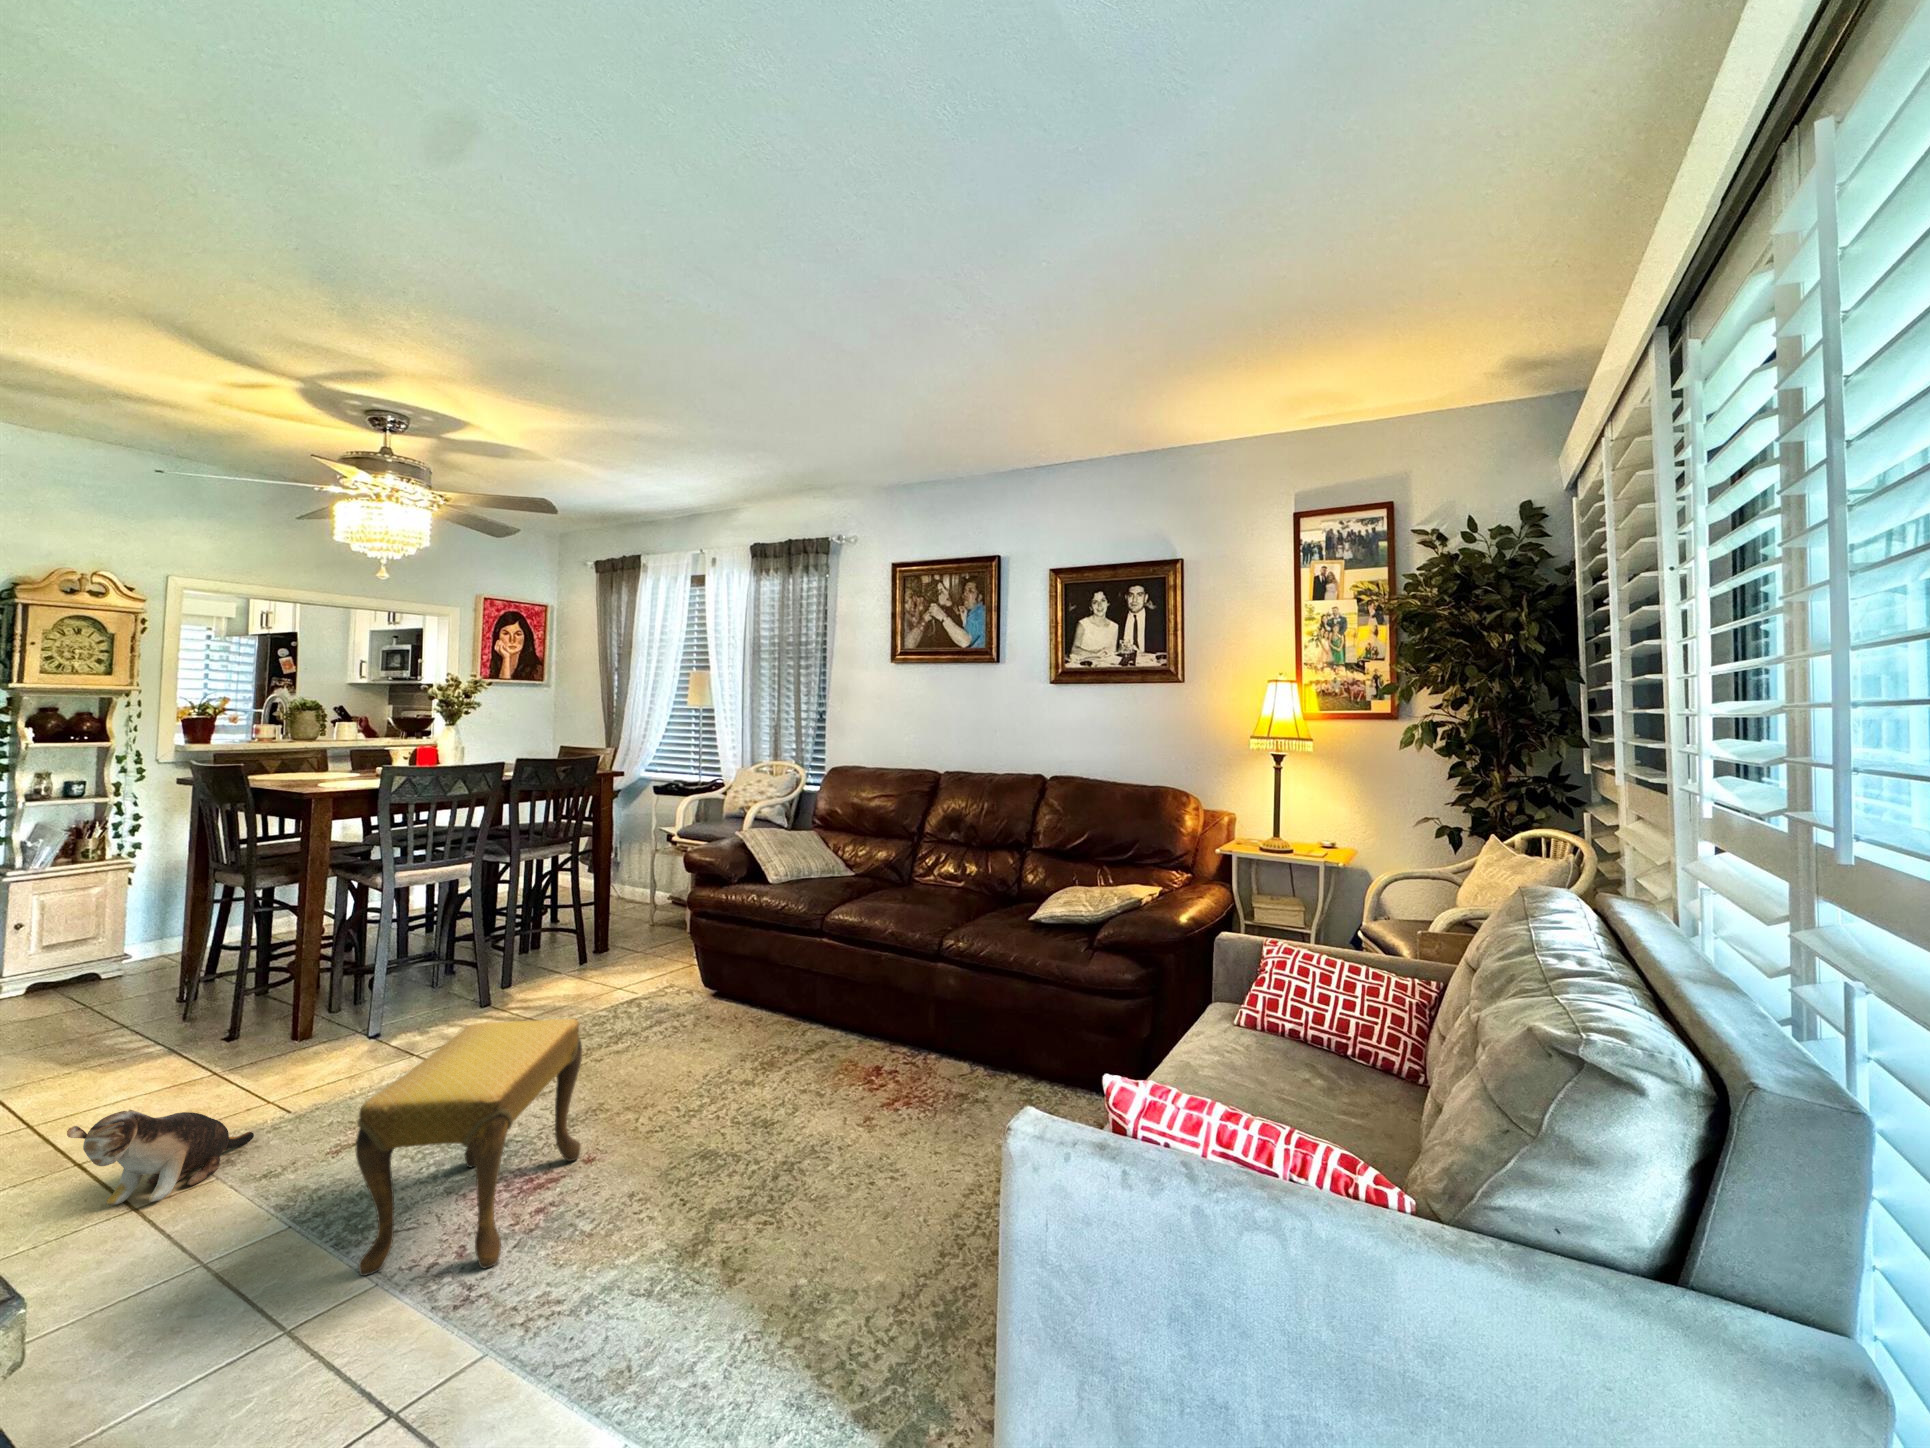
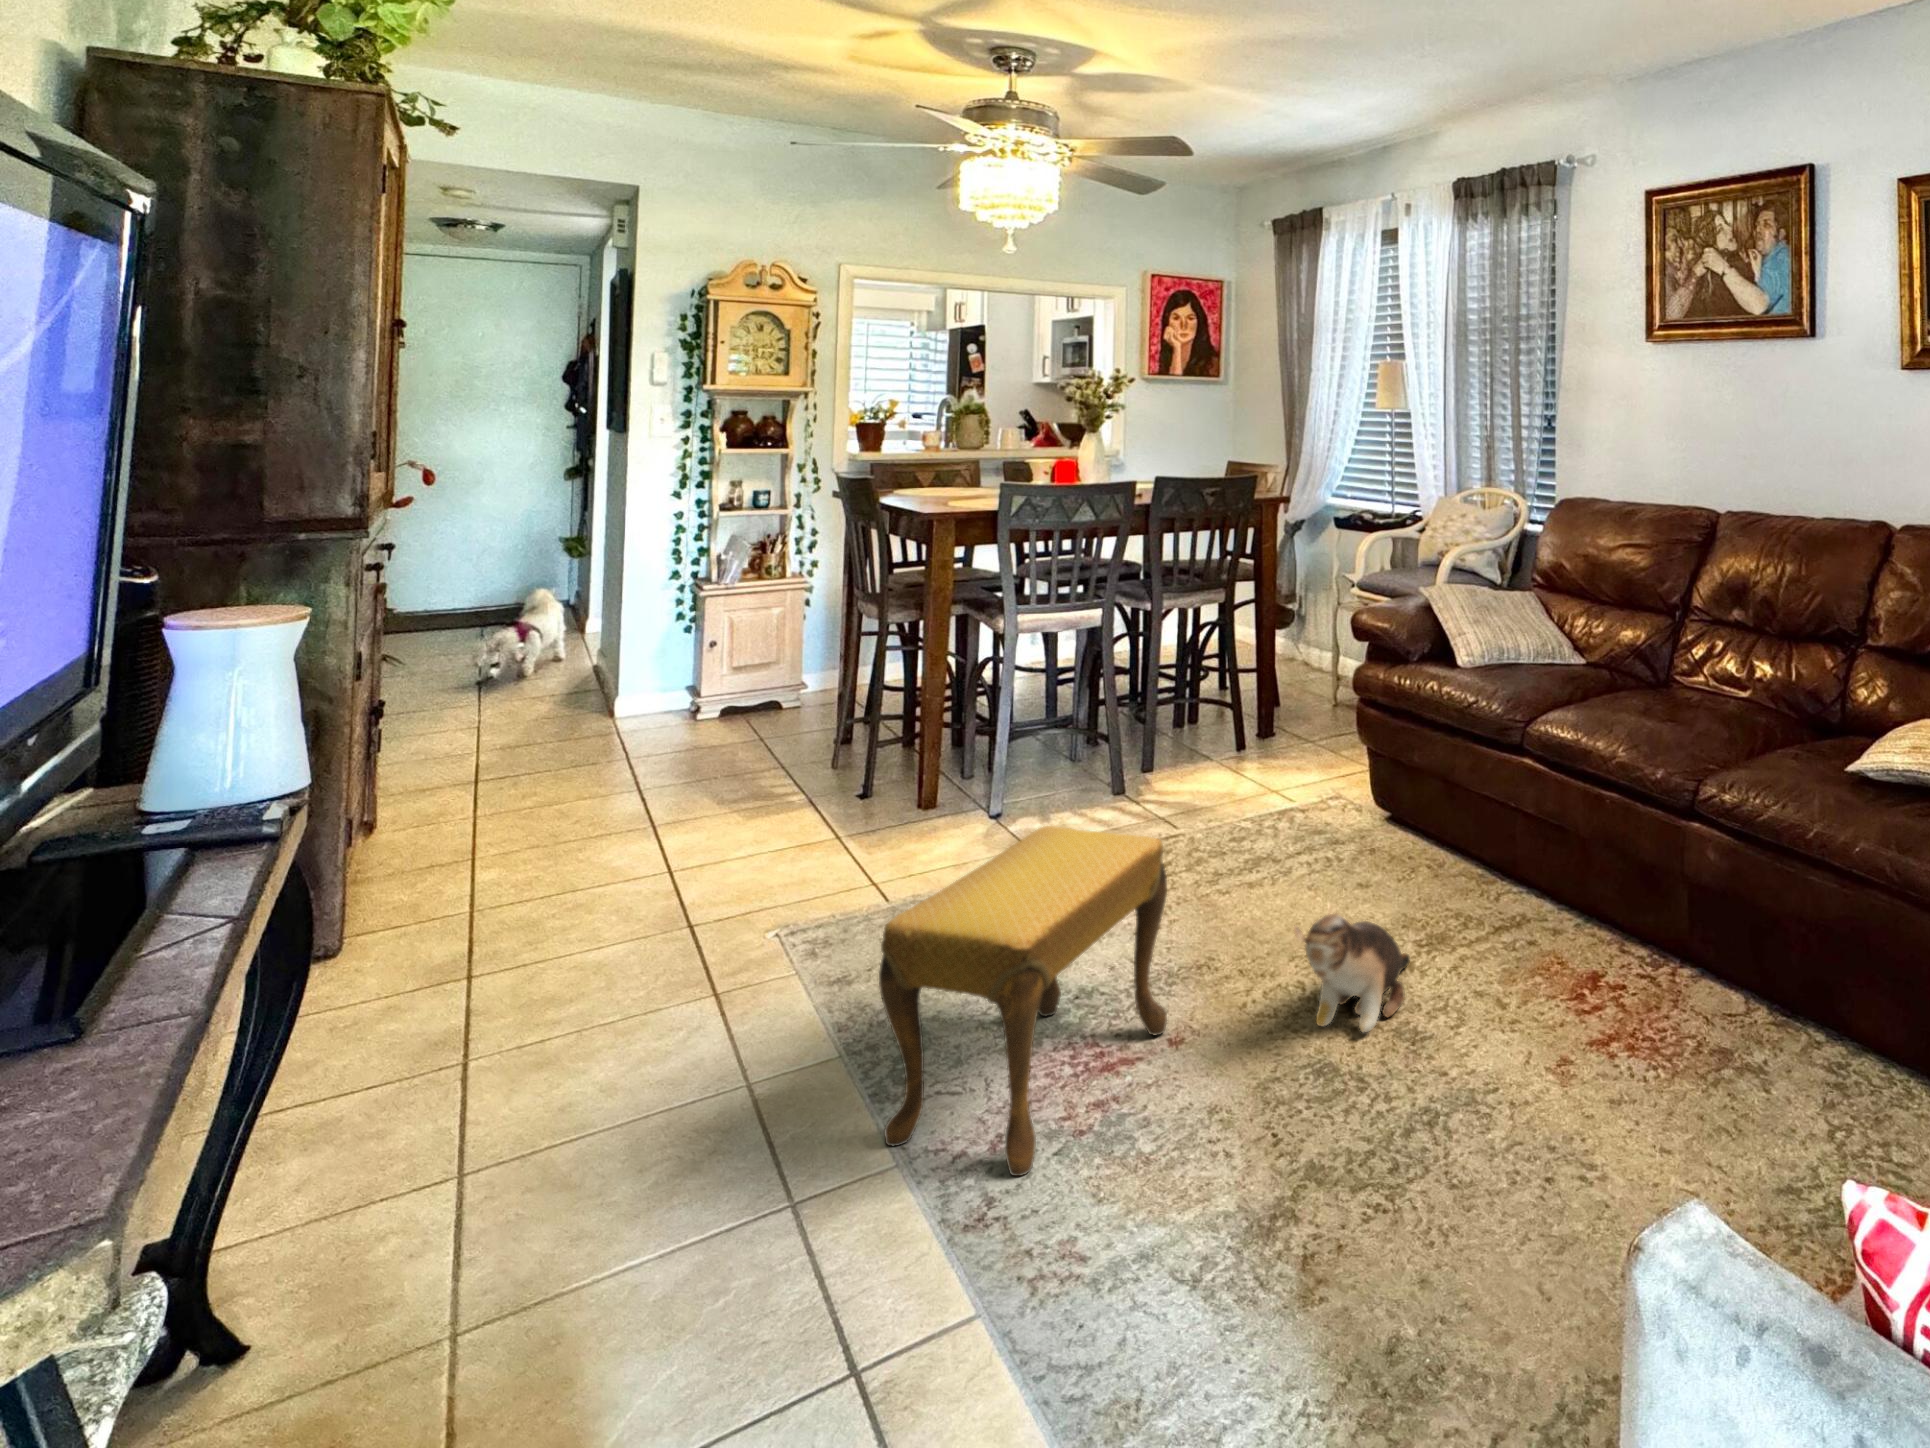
plush toy: present [67,1110,254,1205] -> present [1294,914,1410,1032]

